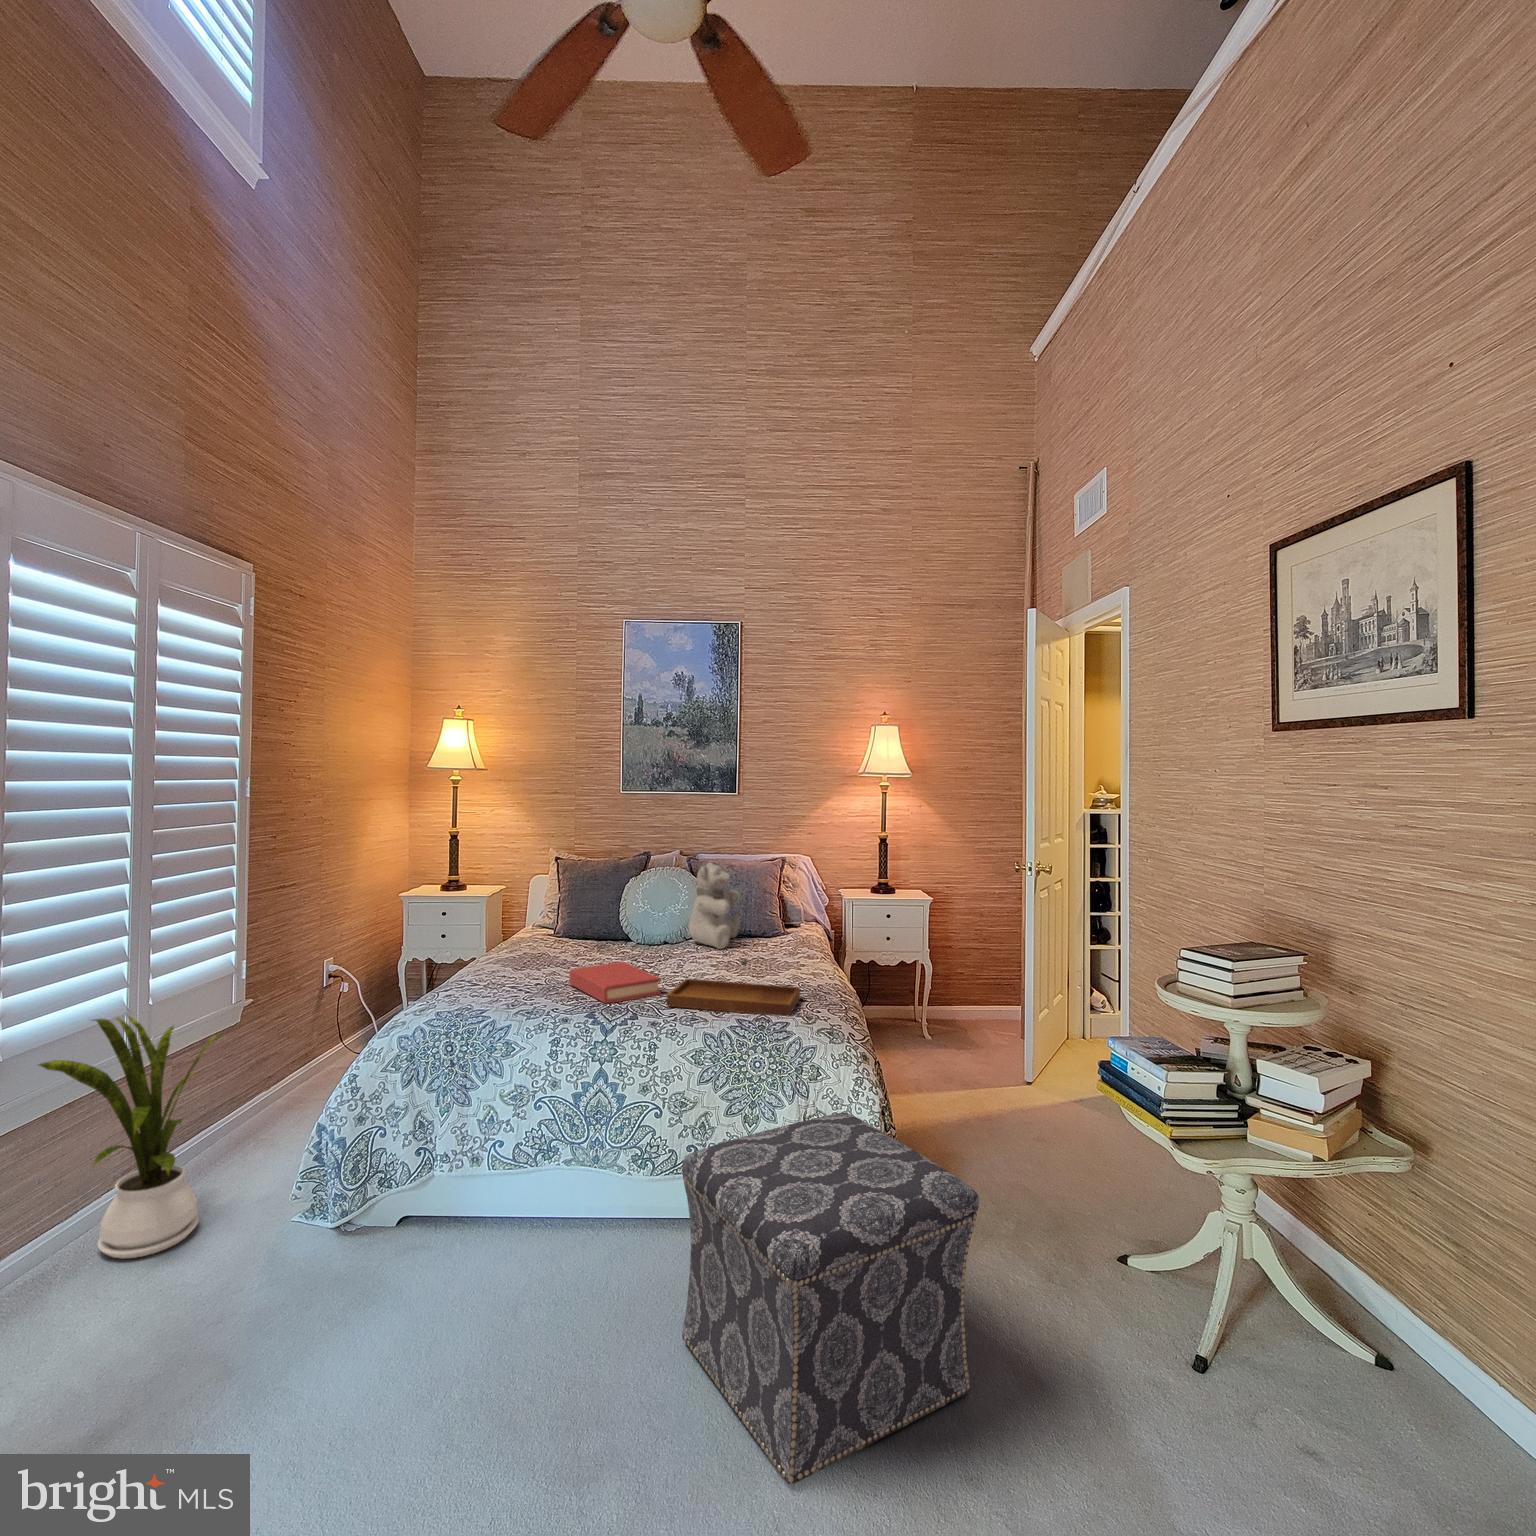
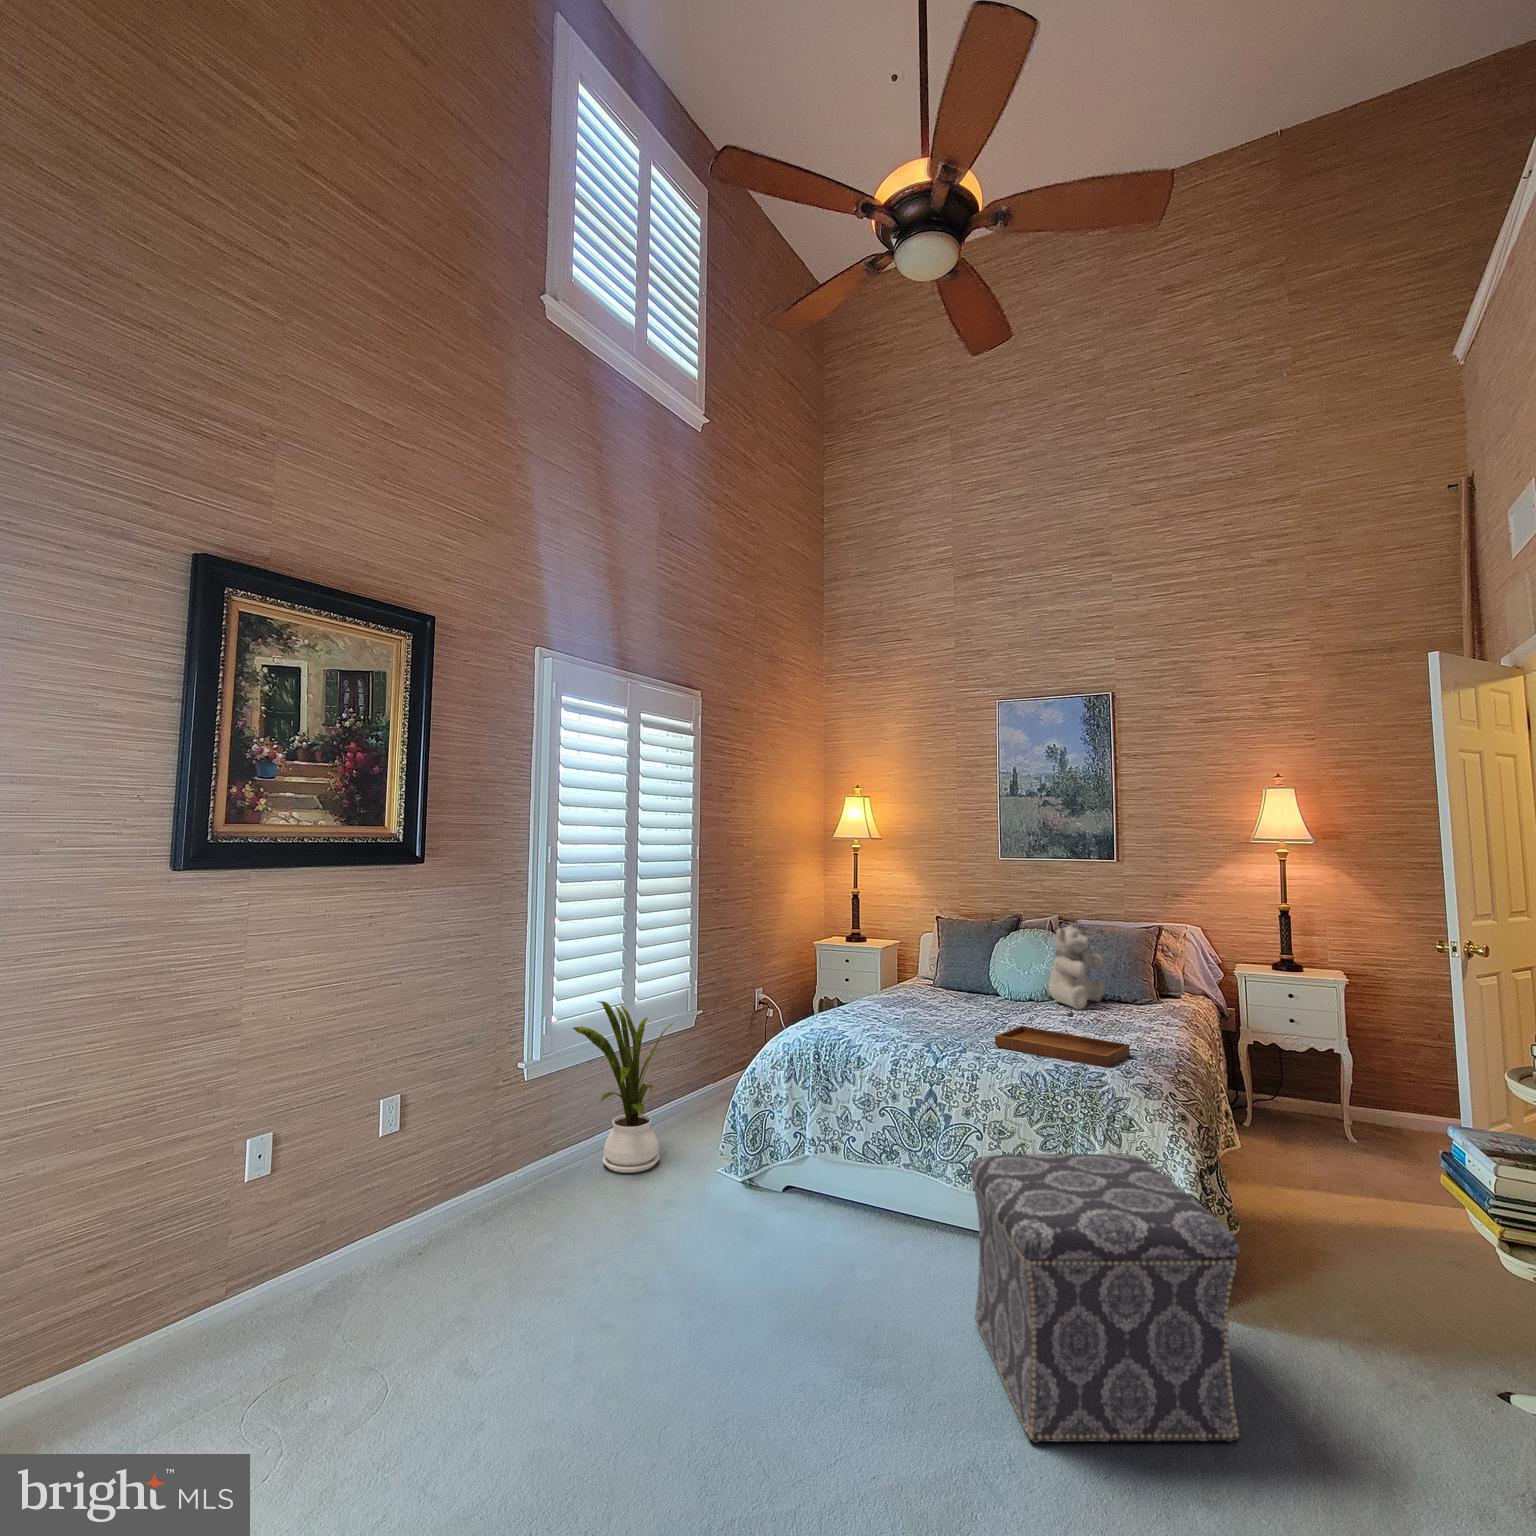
hardback book: present [569,962,661,1004] -> none [922,1007,997,1039]

